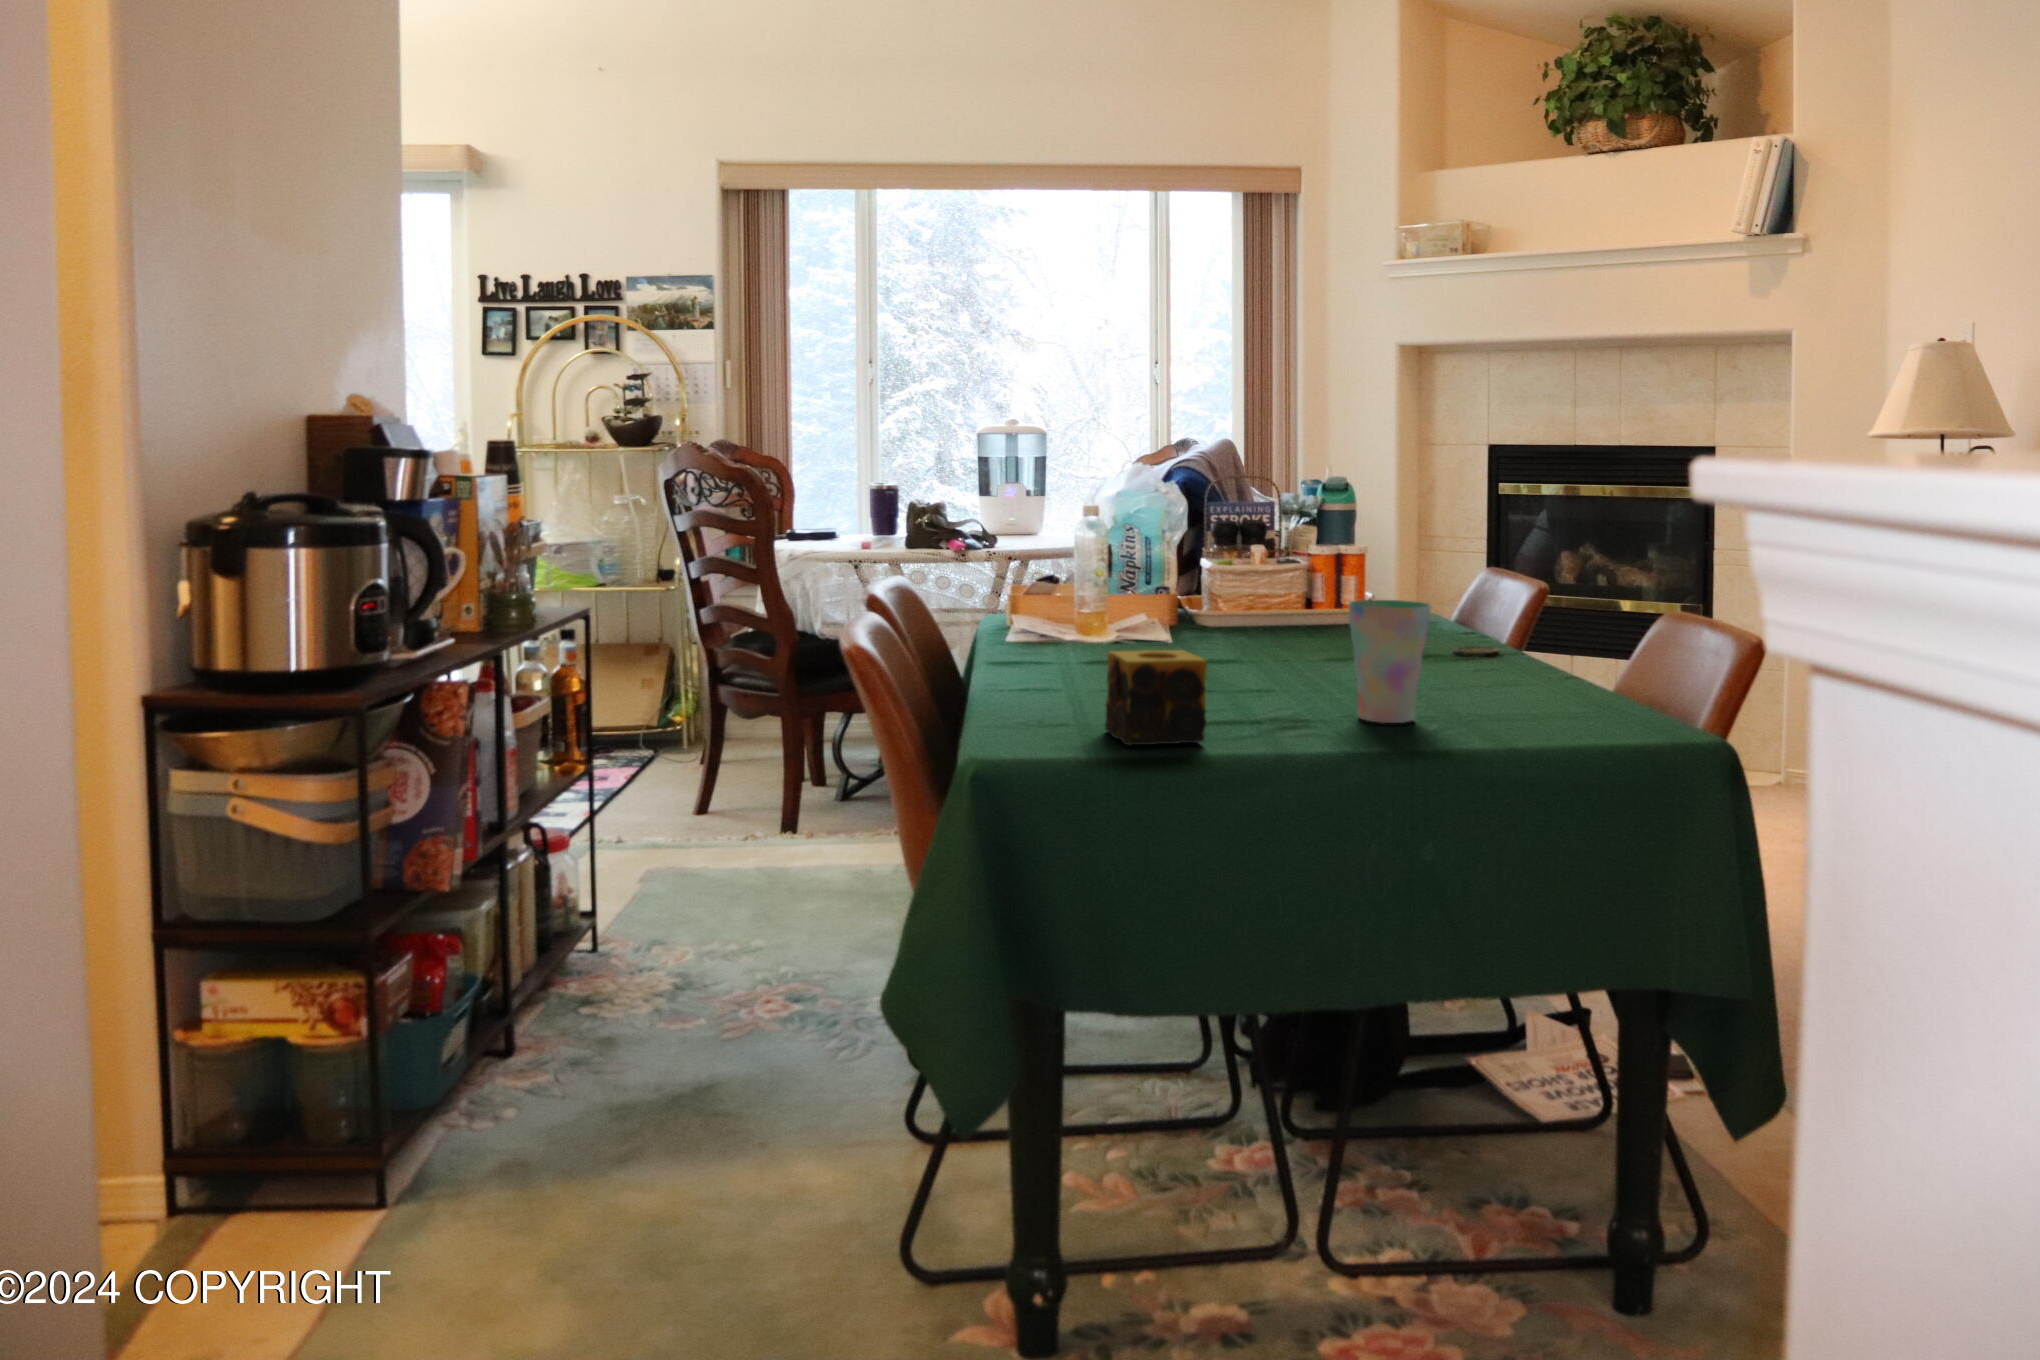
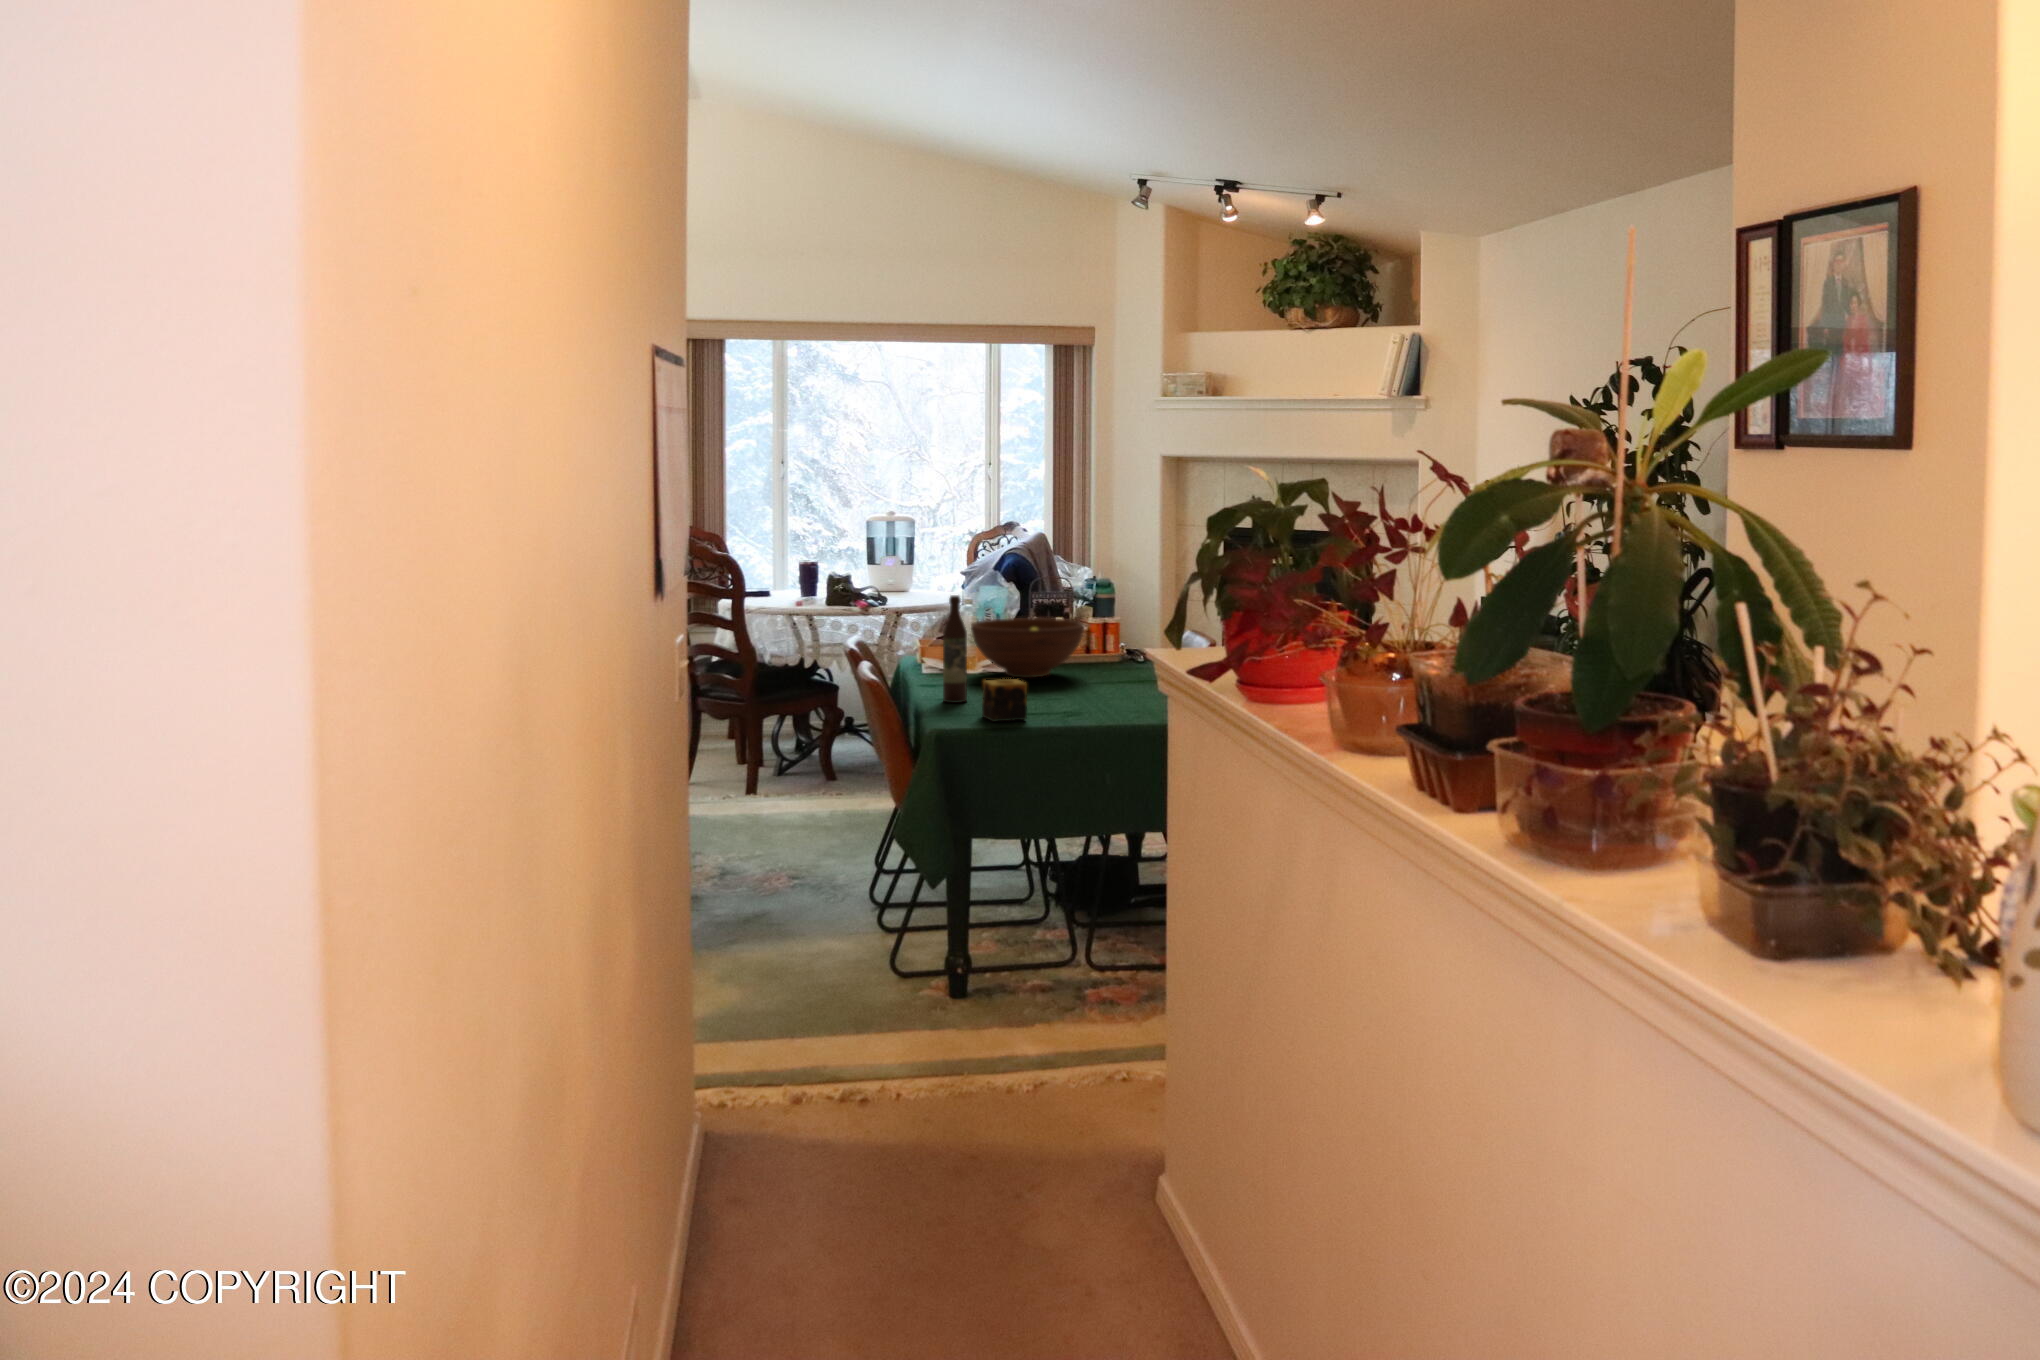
wine bottle: none [1029,472,1081,697] -> present [943,595,967,703]
fruit bowl: none [1097,539,1312,649] -> present [971,618,1084,678]
cup: present [1348,600,1431,723] -> none [1093,653,1131,710]

